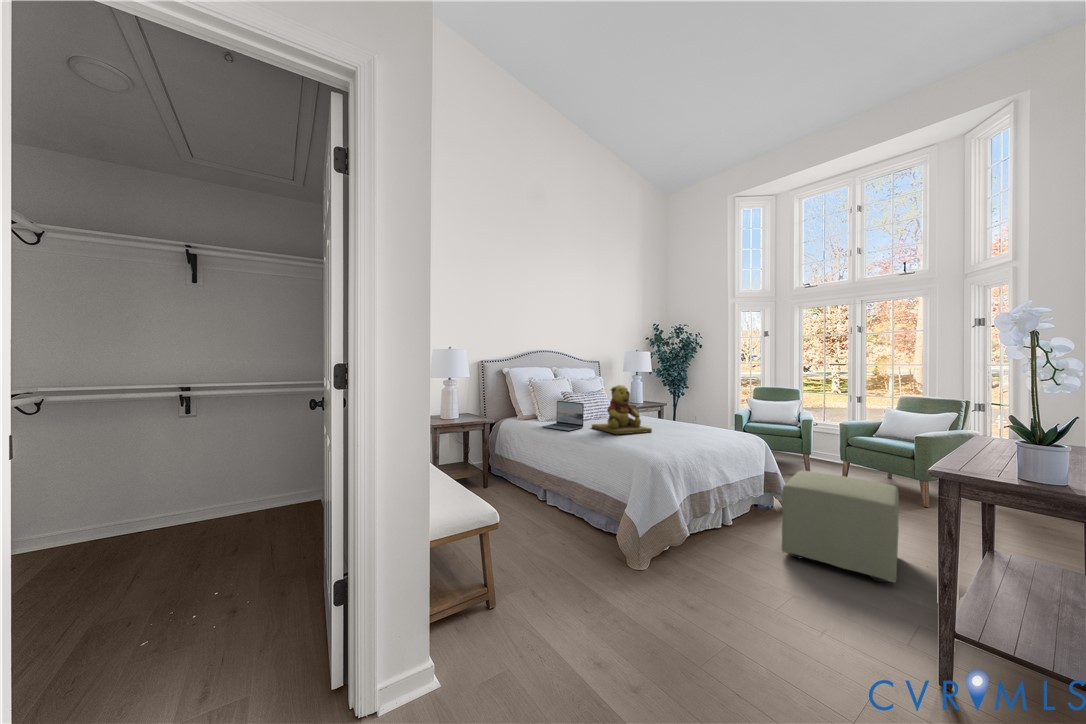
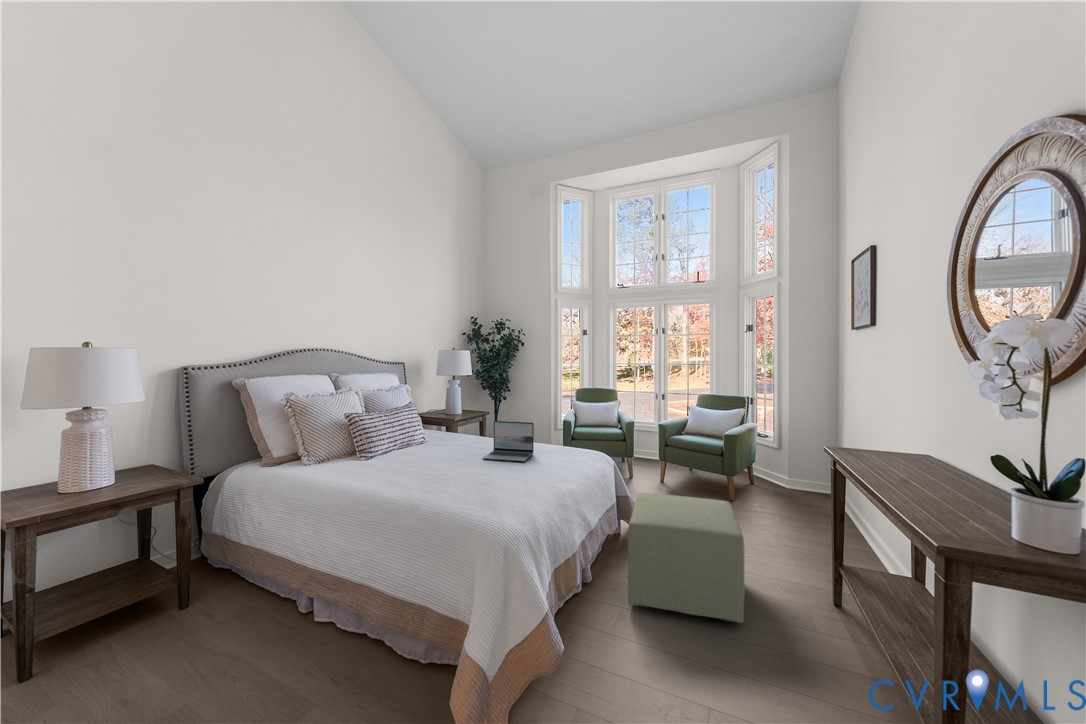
teddy bear: present [592,385,652,434] -> none [387,403,470,476]
laptop: present [543,401,584,431] -> present [483,421,534,461]

